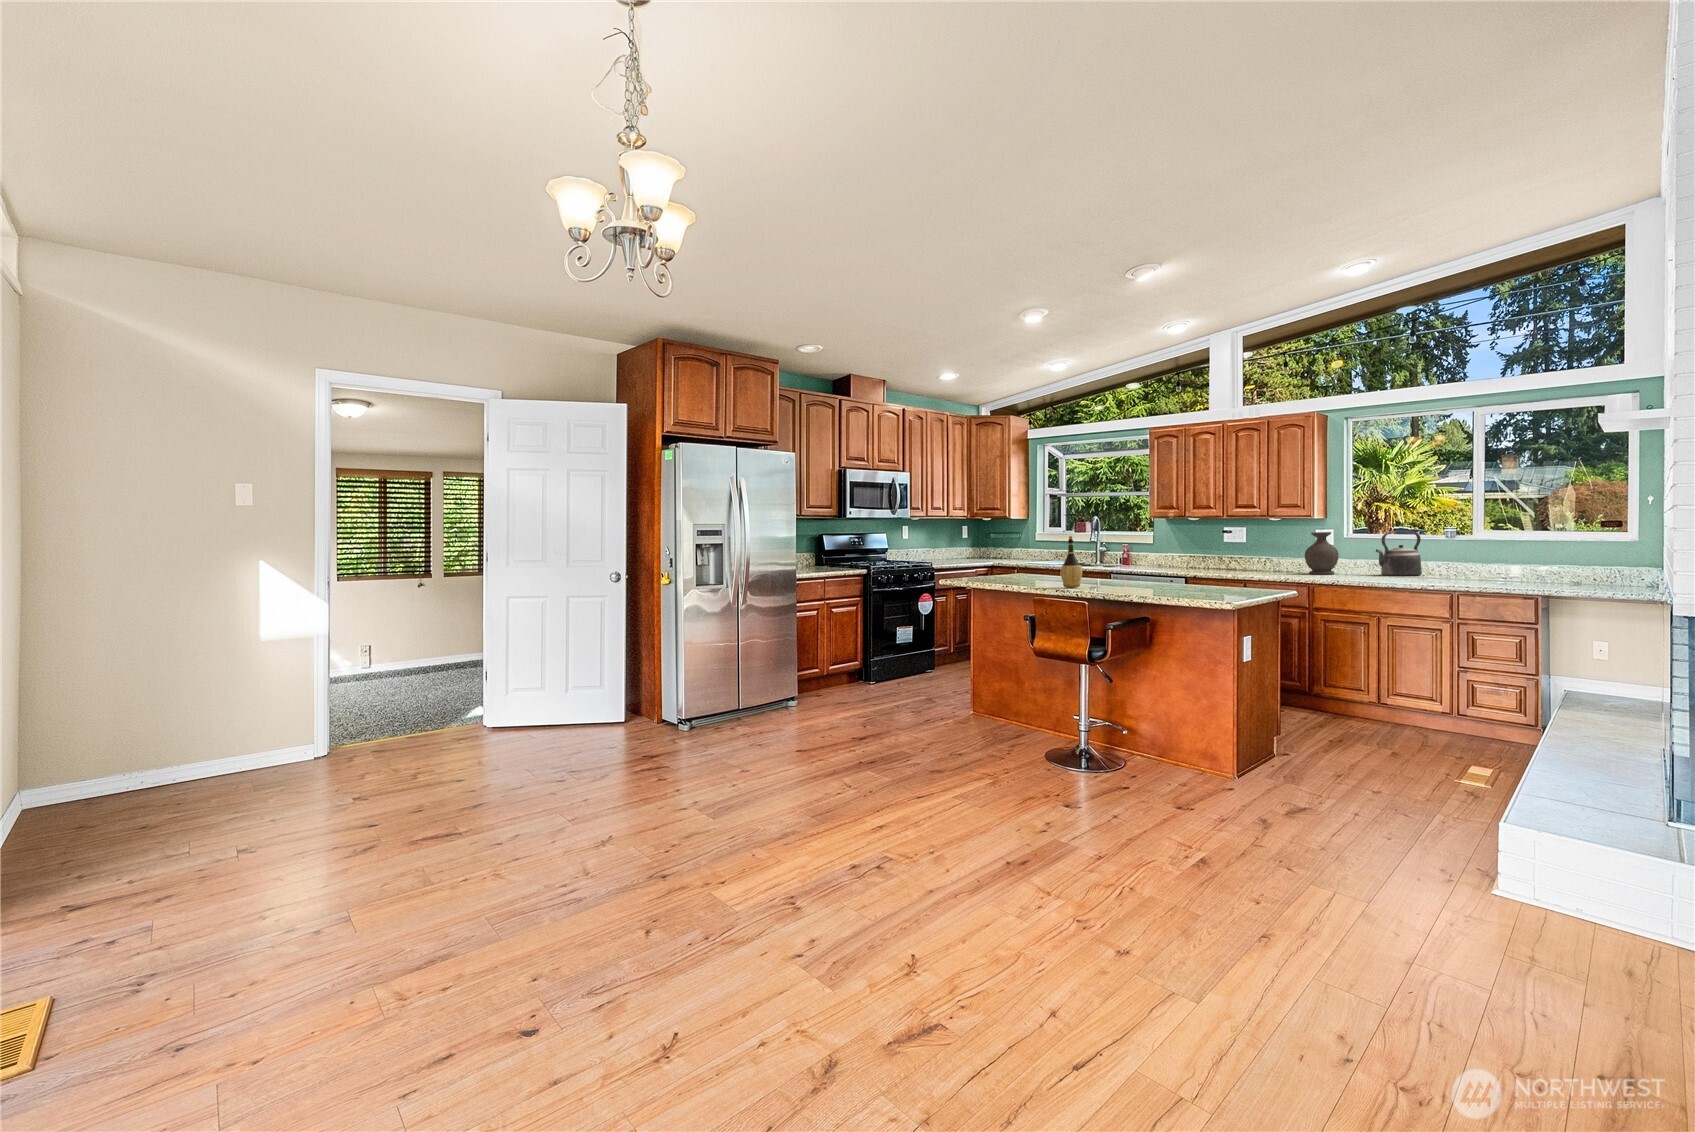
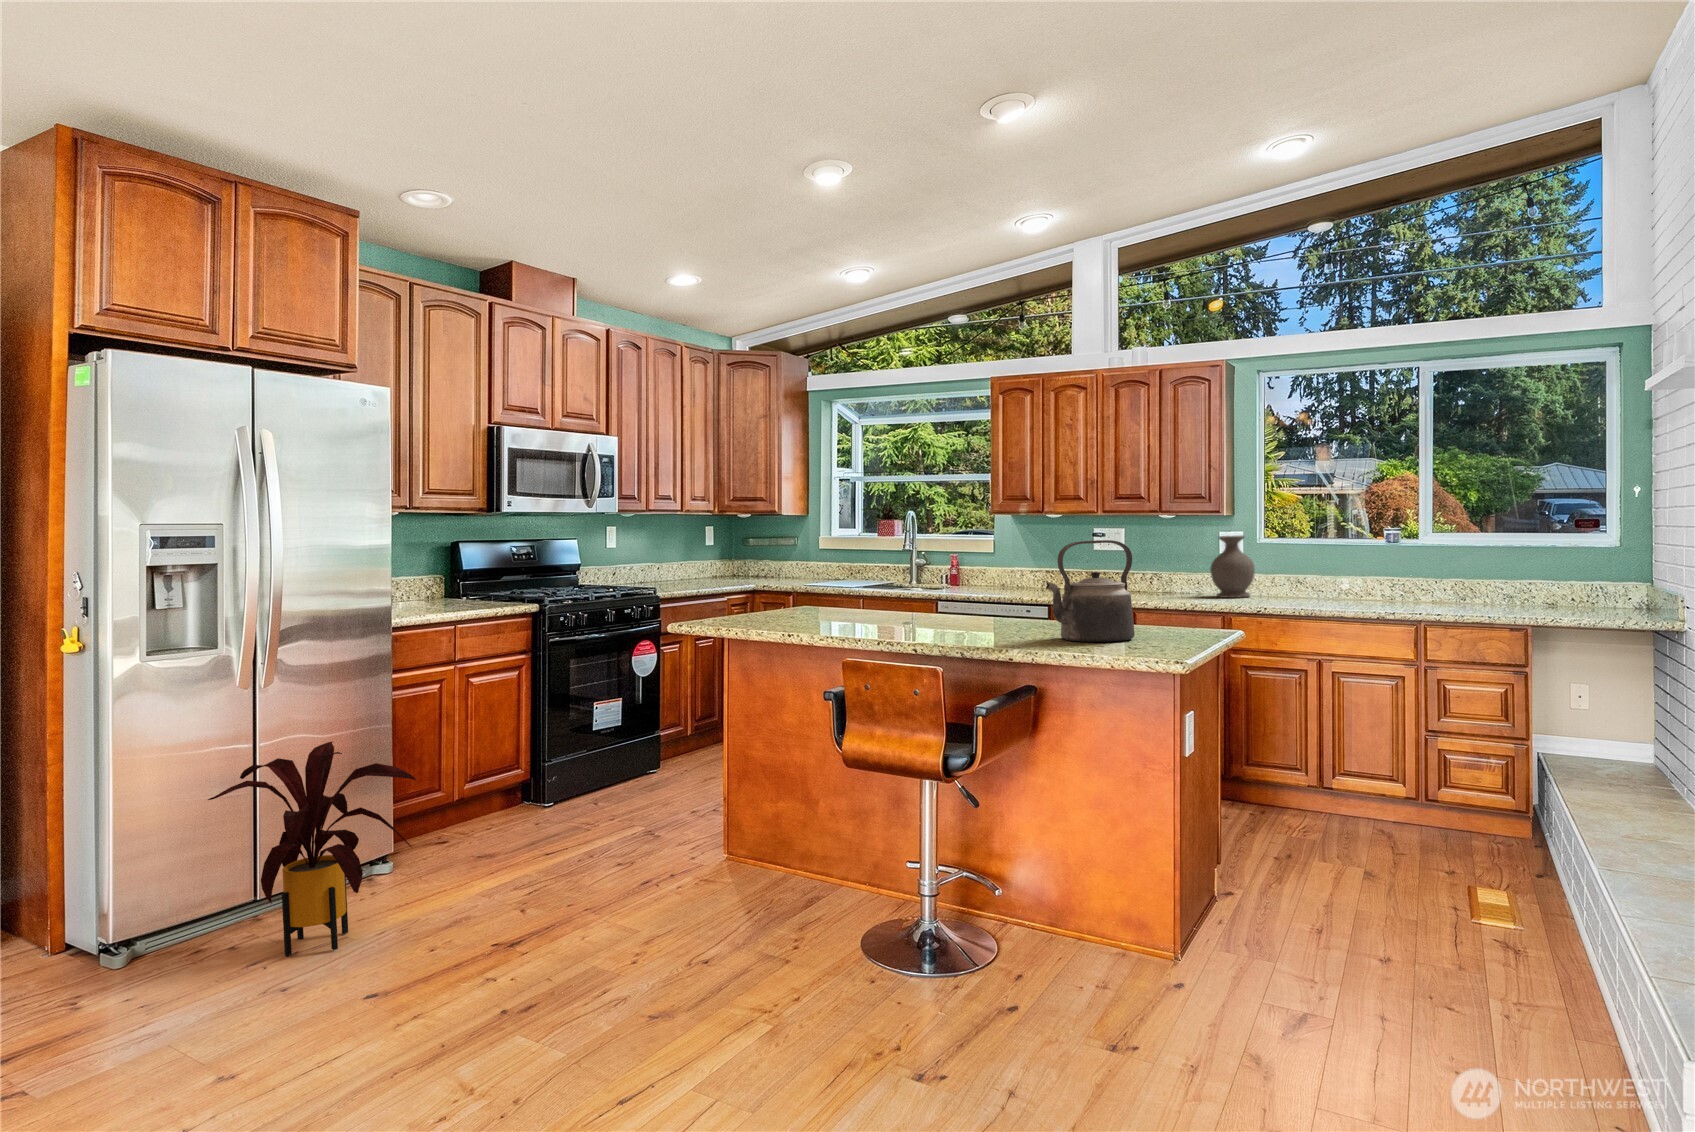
kettle: present [1376,531,1422,576] -> present [1046,540,1135,642]
wine bottle: present [1061,536,1082,588] -> none [883,544,919,635]
house plant: none [725,634,816,733] -> present [208,742,416,956]

